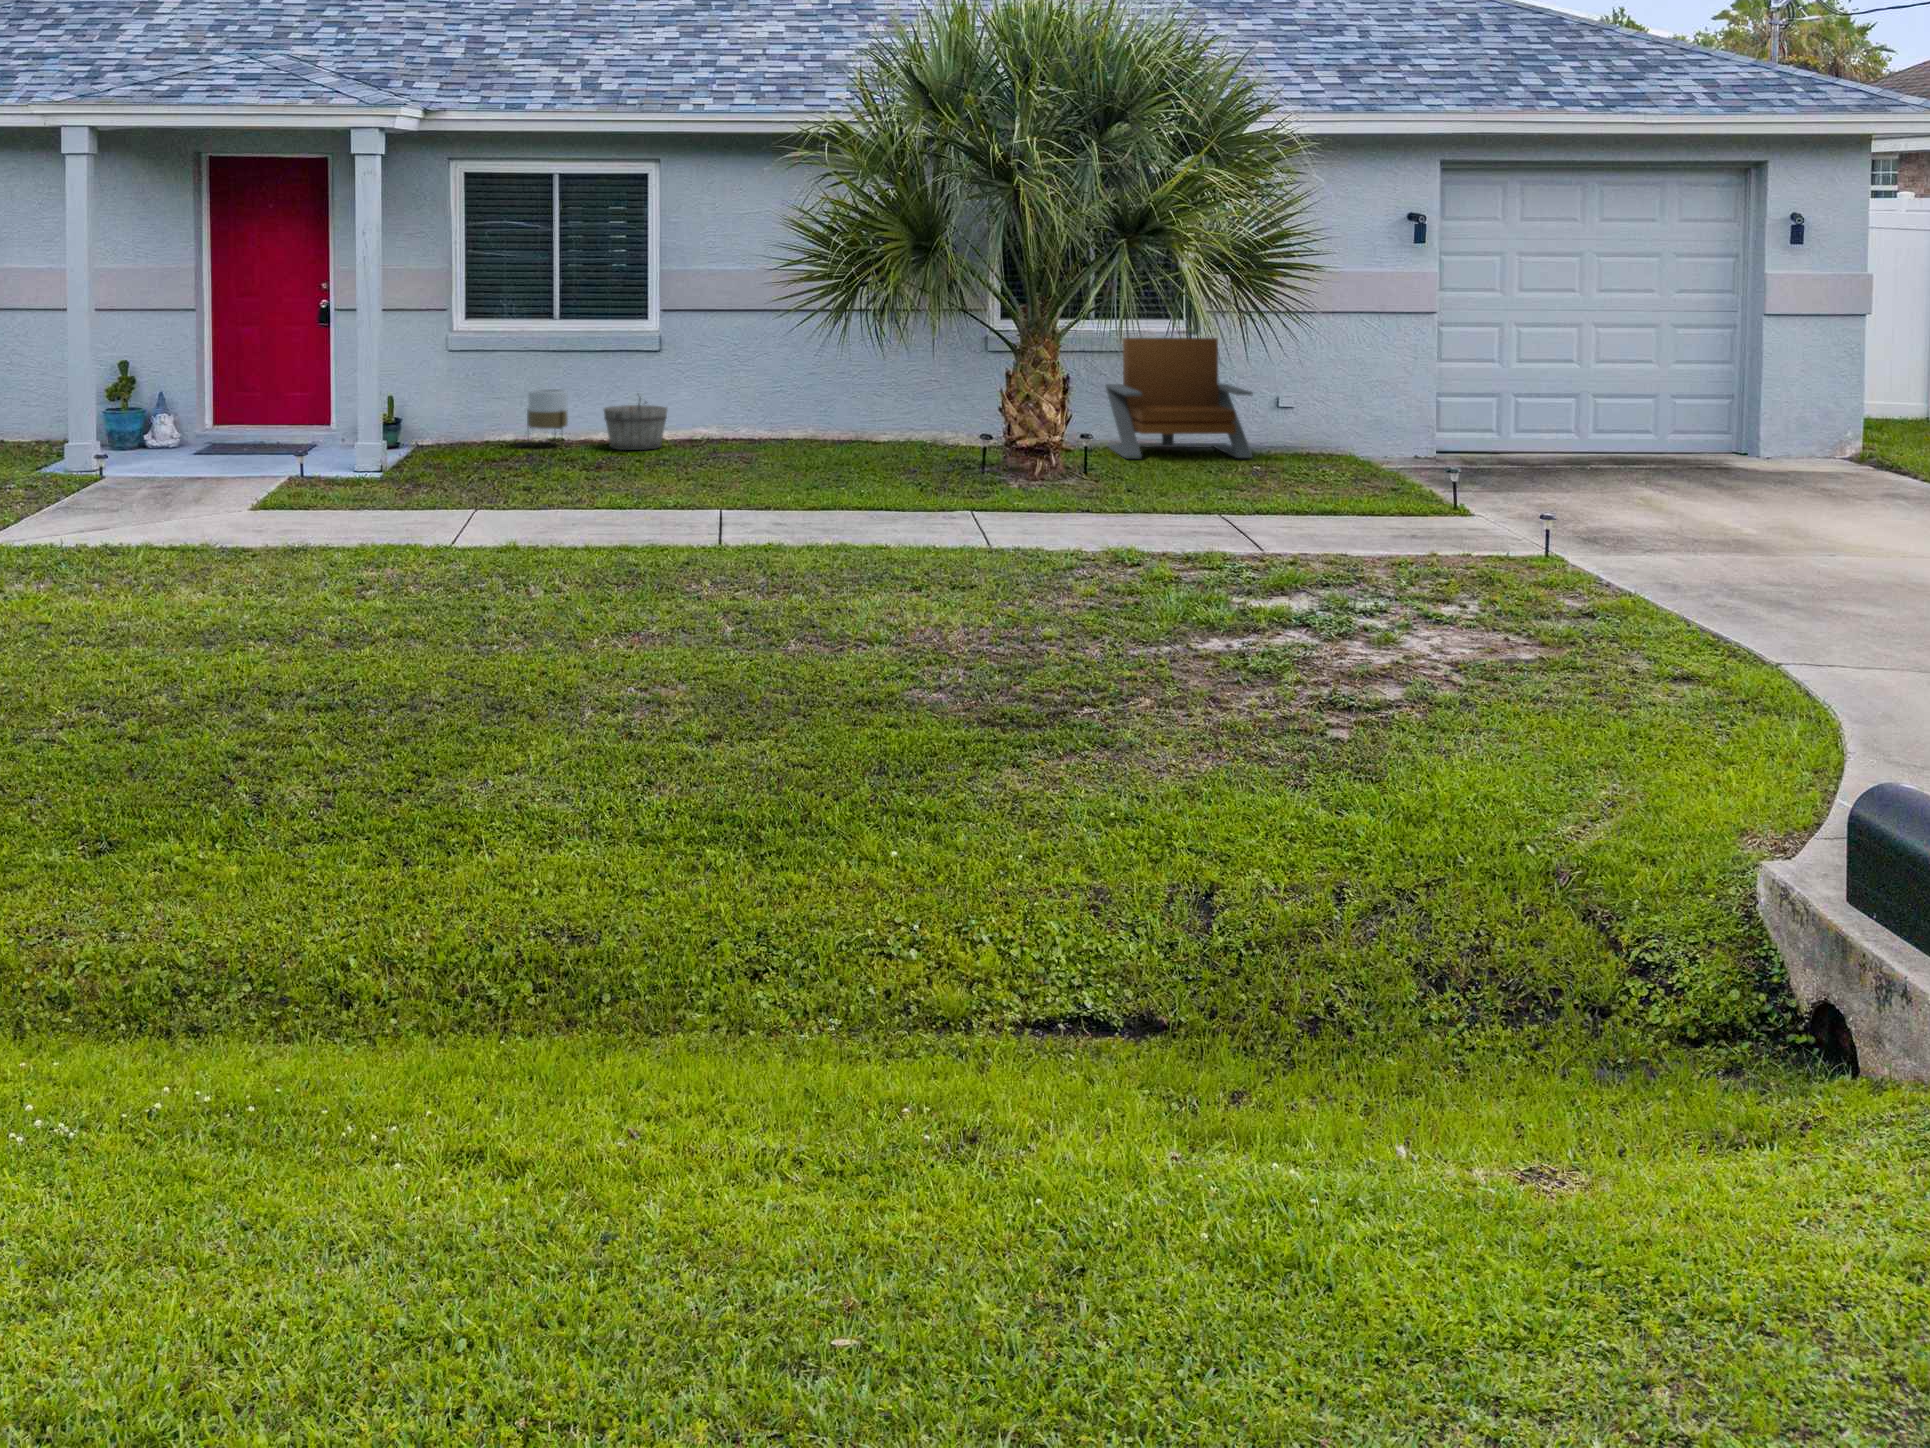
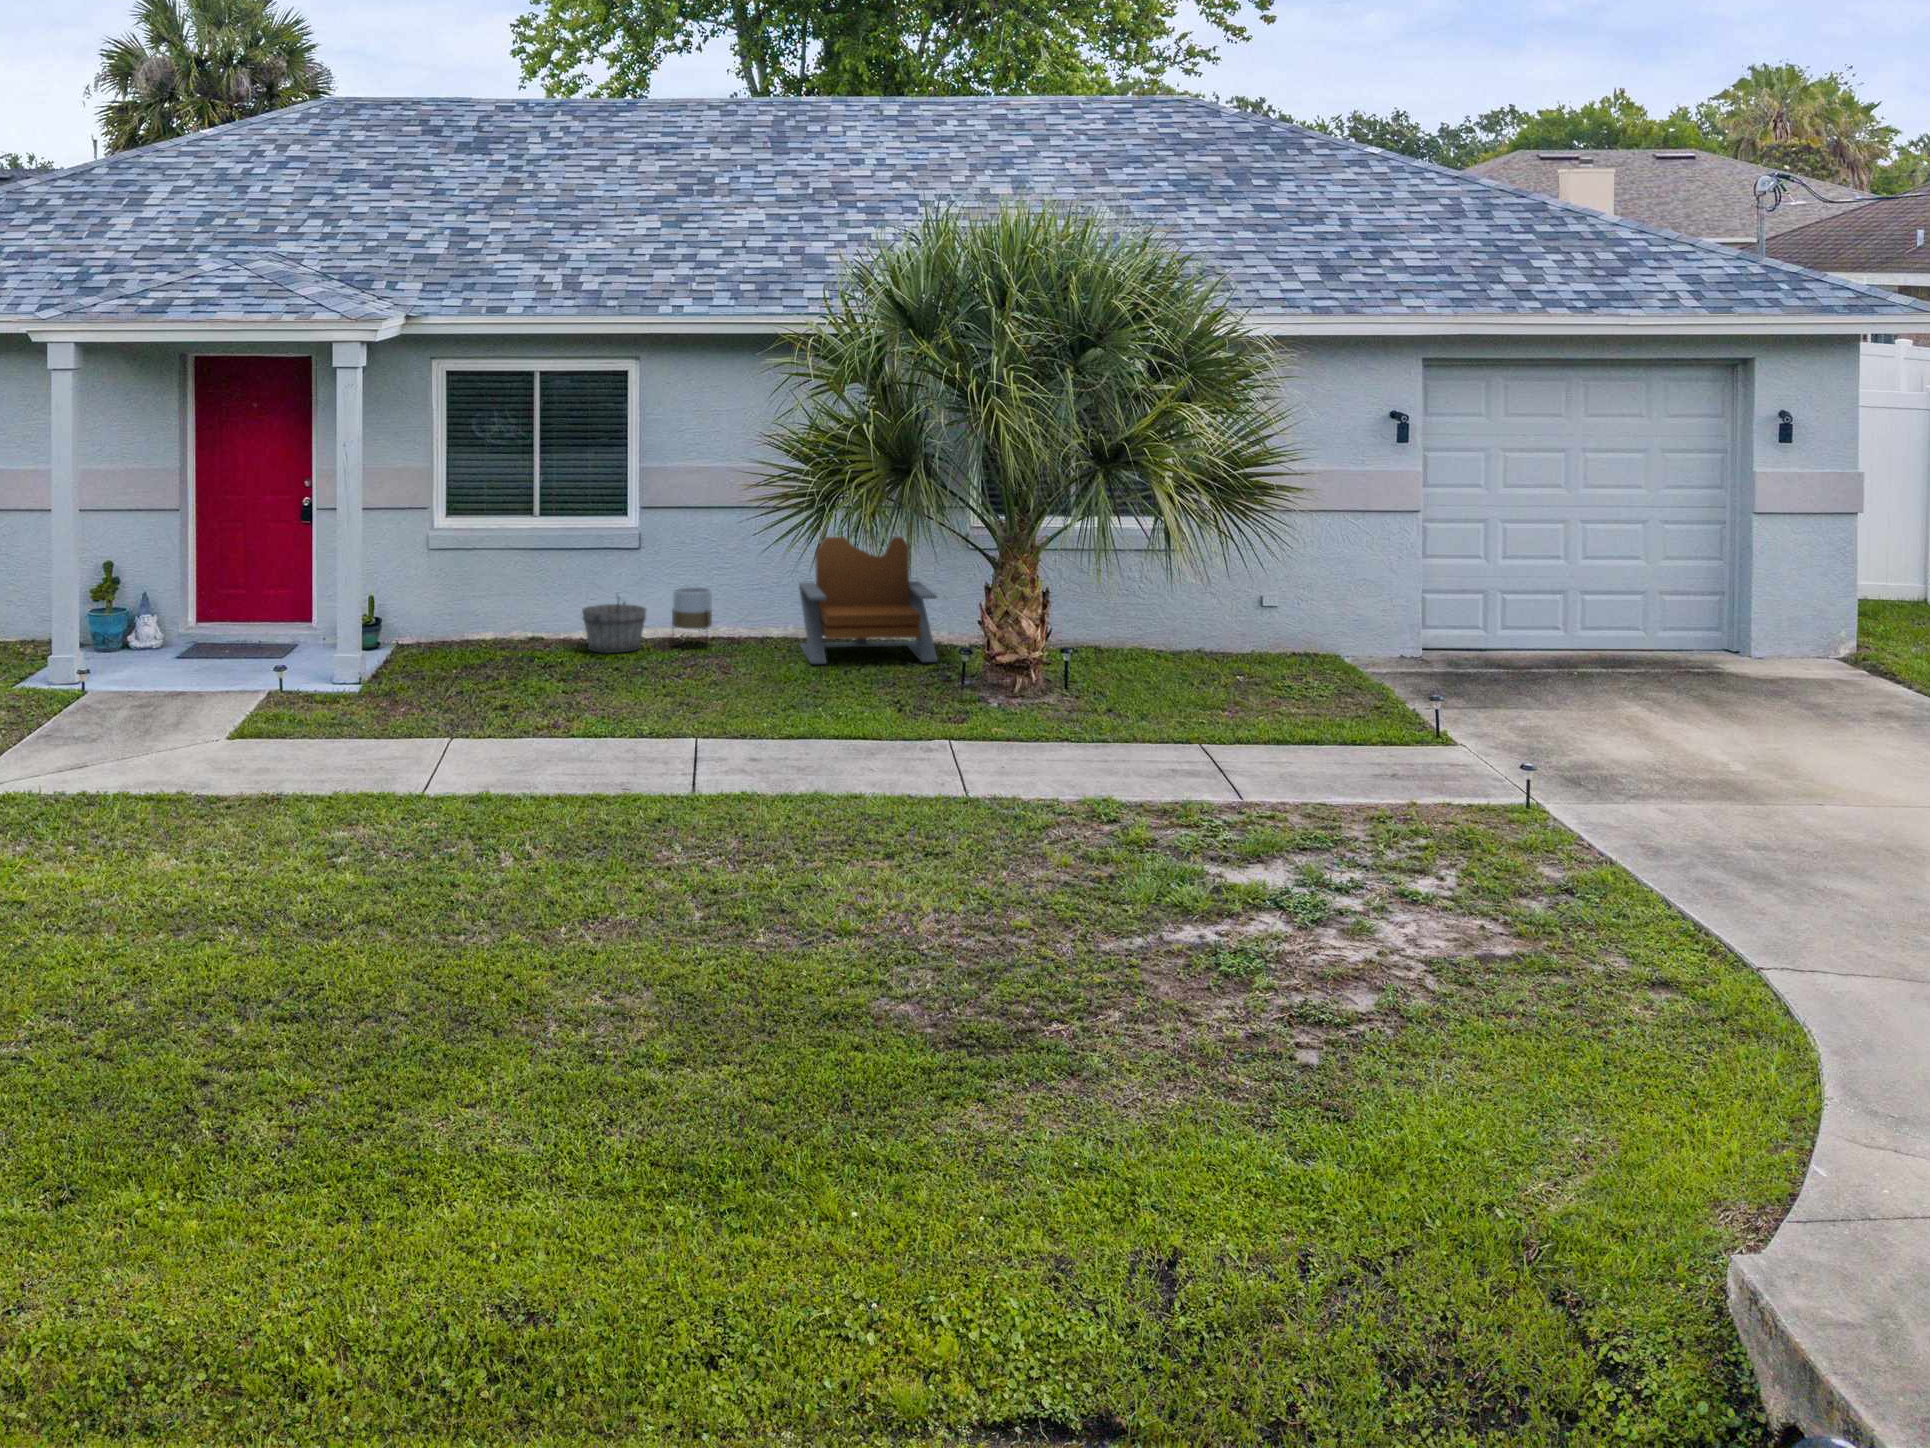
lounge chair: present [1105,338,1253,459] -> present [799,537,937,664]
planter: present [527,389,568,429] -> present [672,587,712,629]

